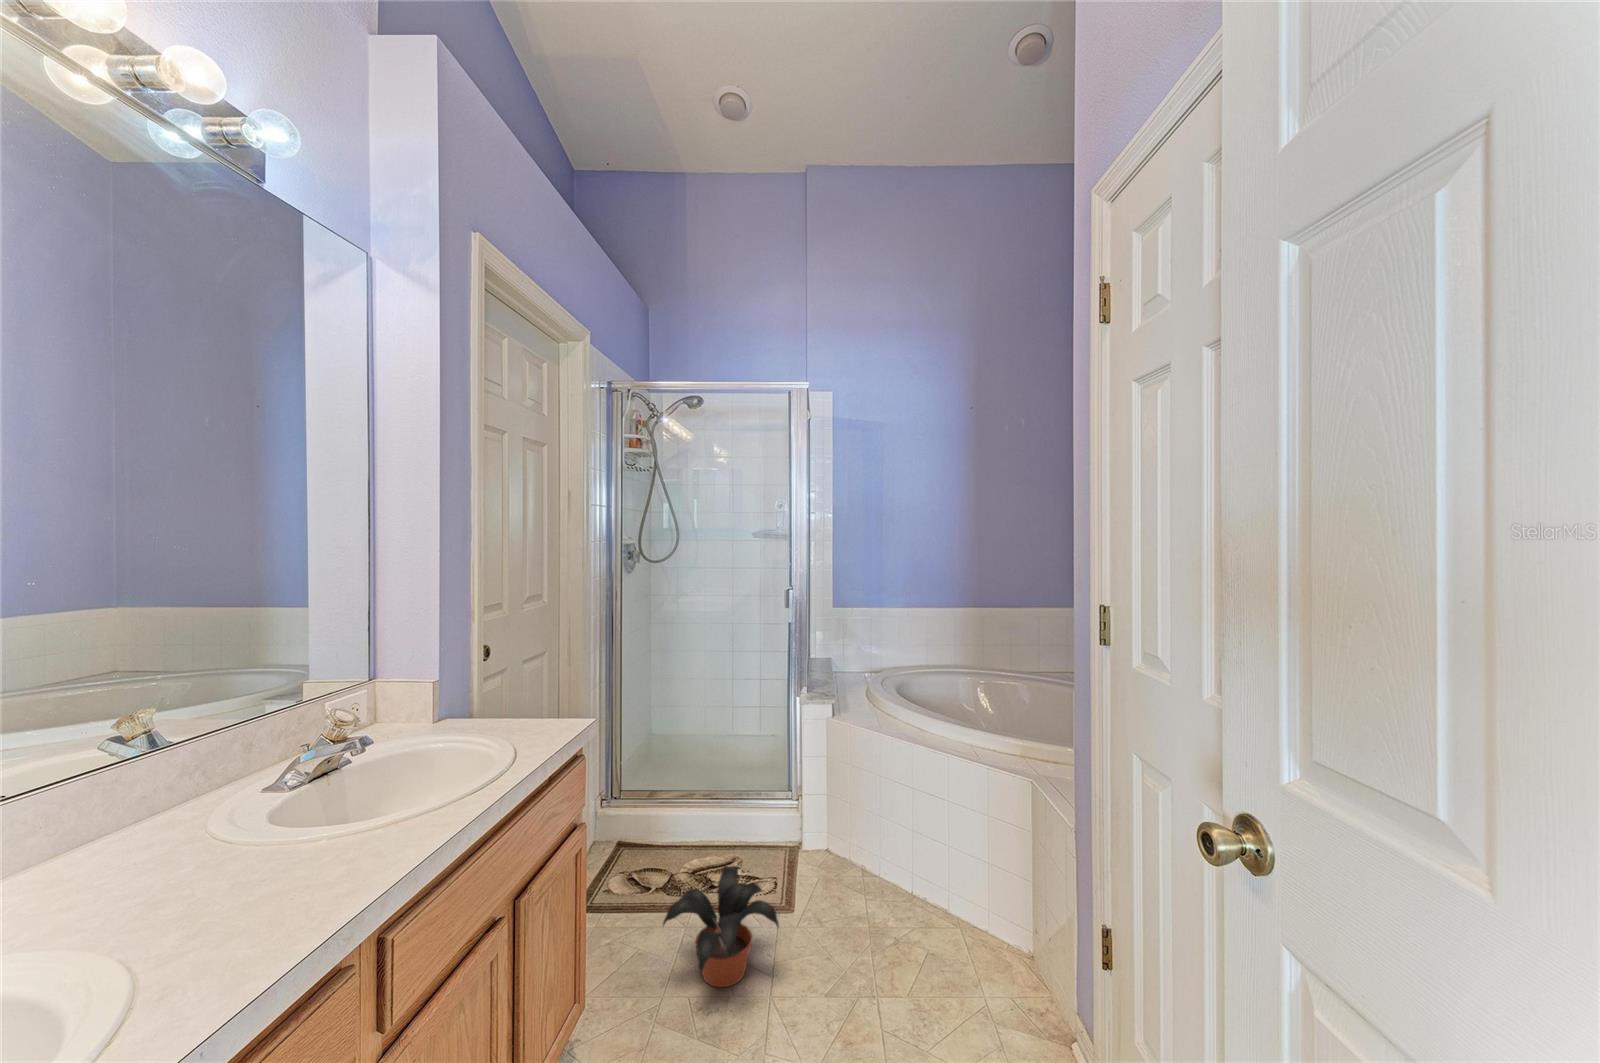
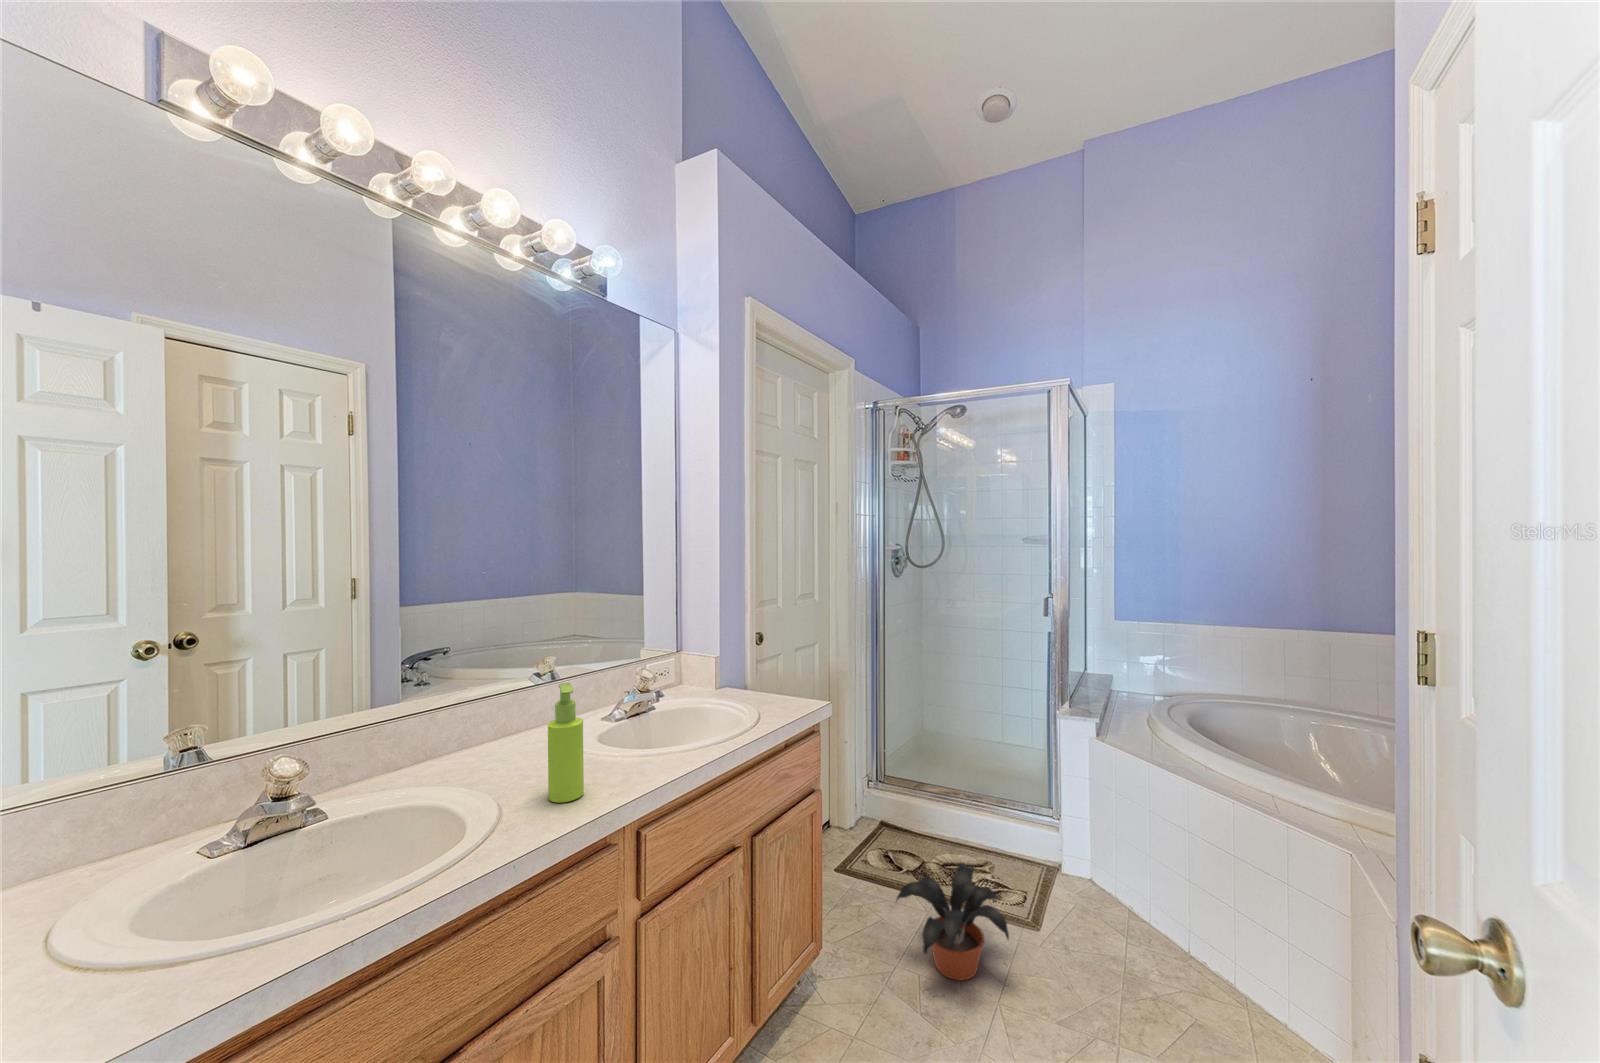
soap dispenser: none [217,748,285,938] -> present [548,683,584,803]

